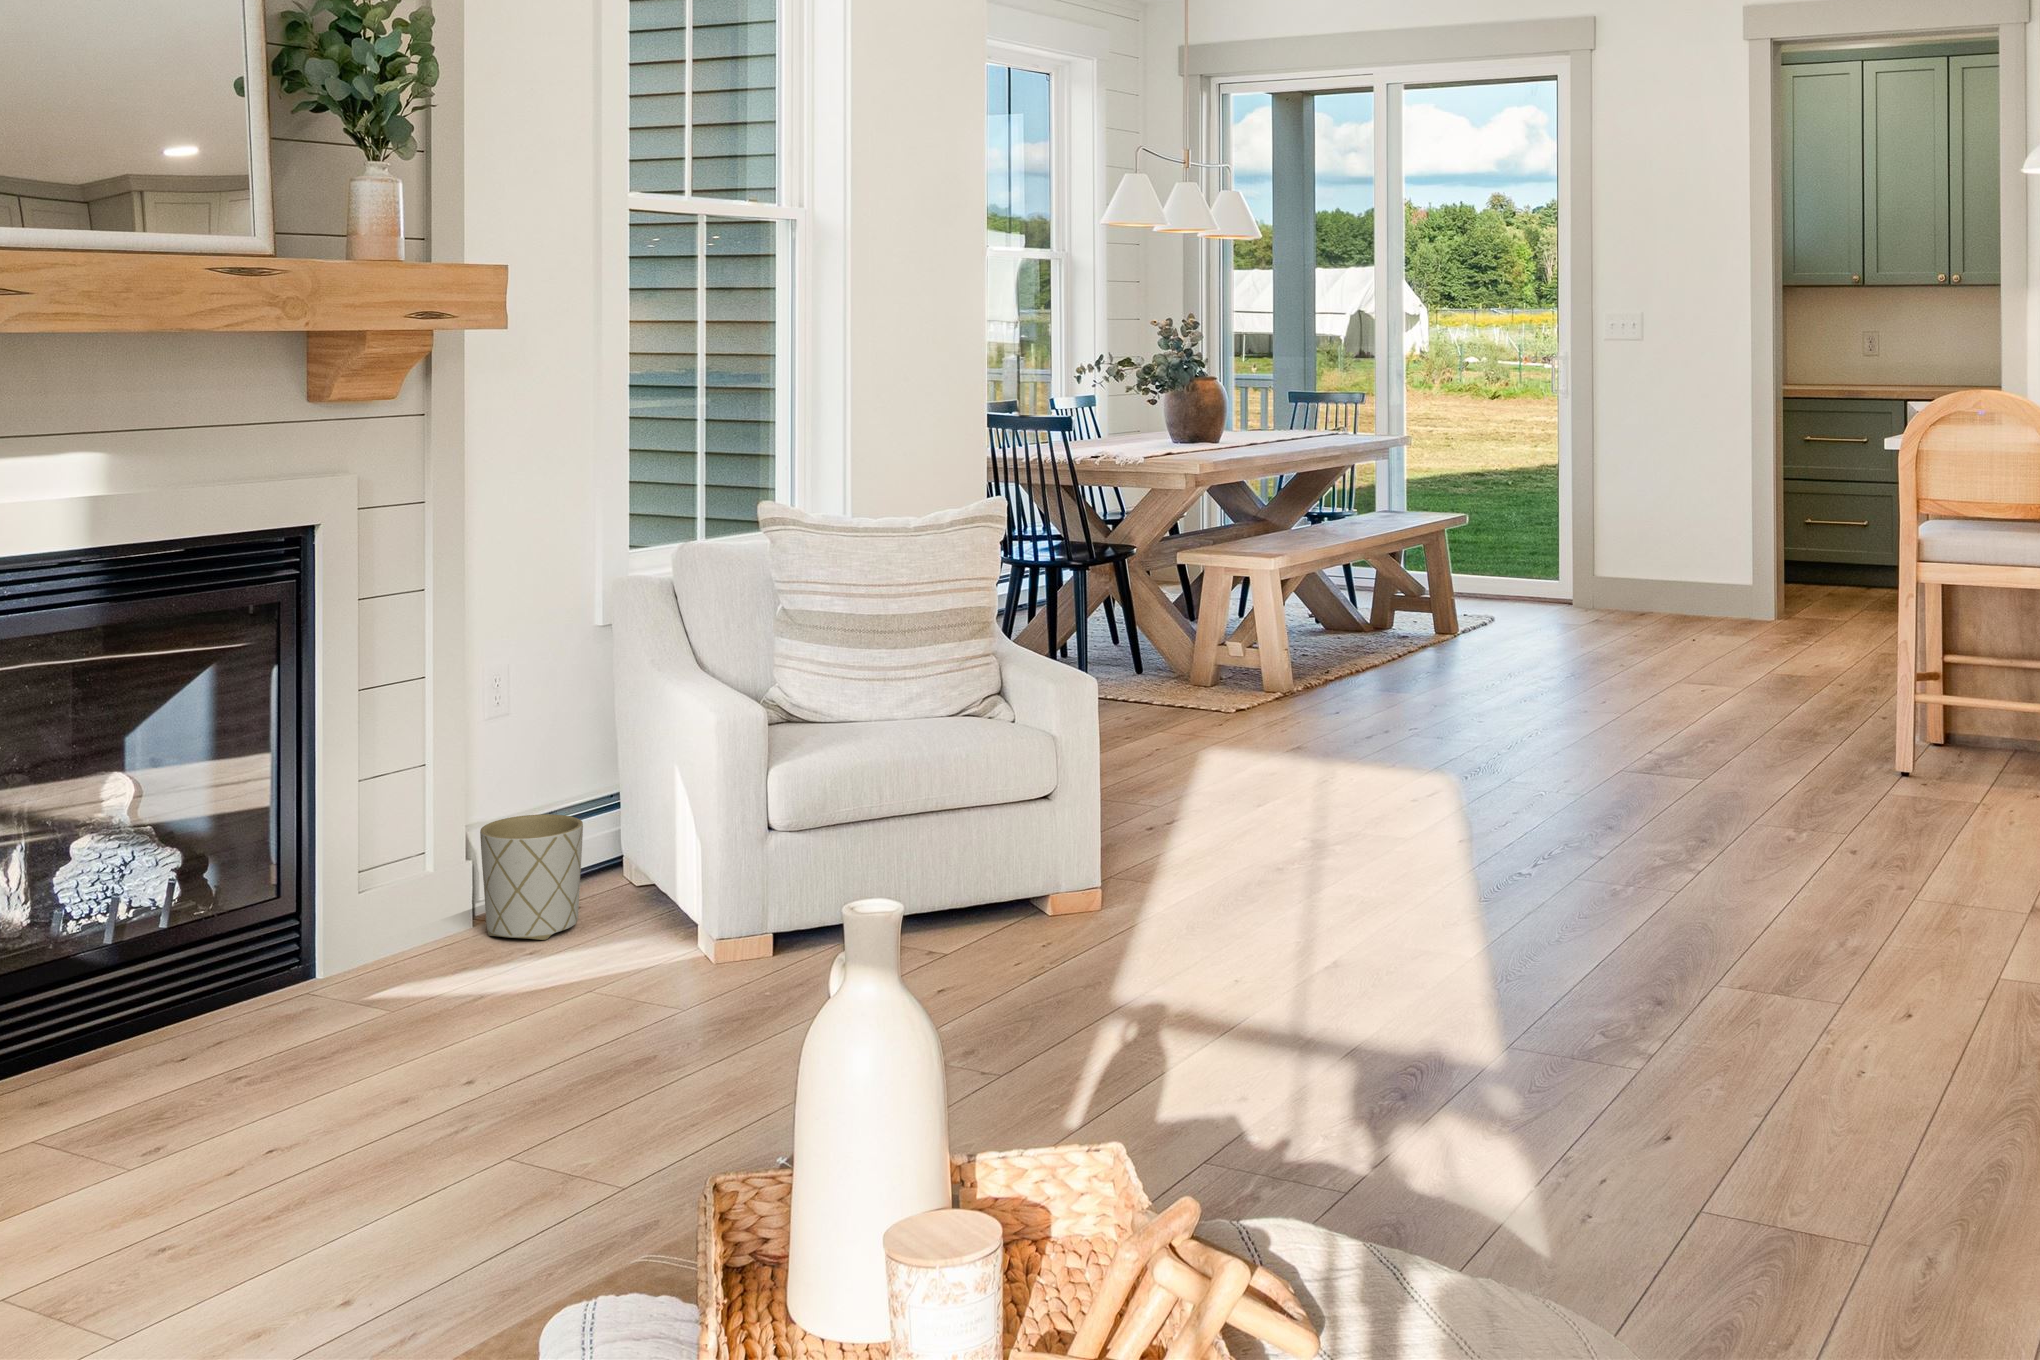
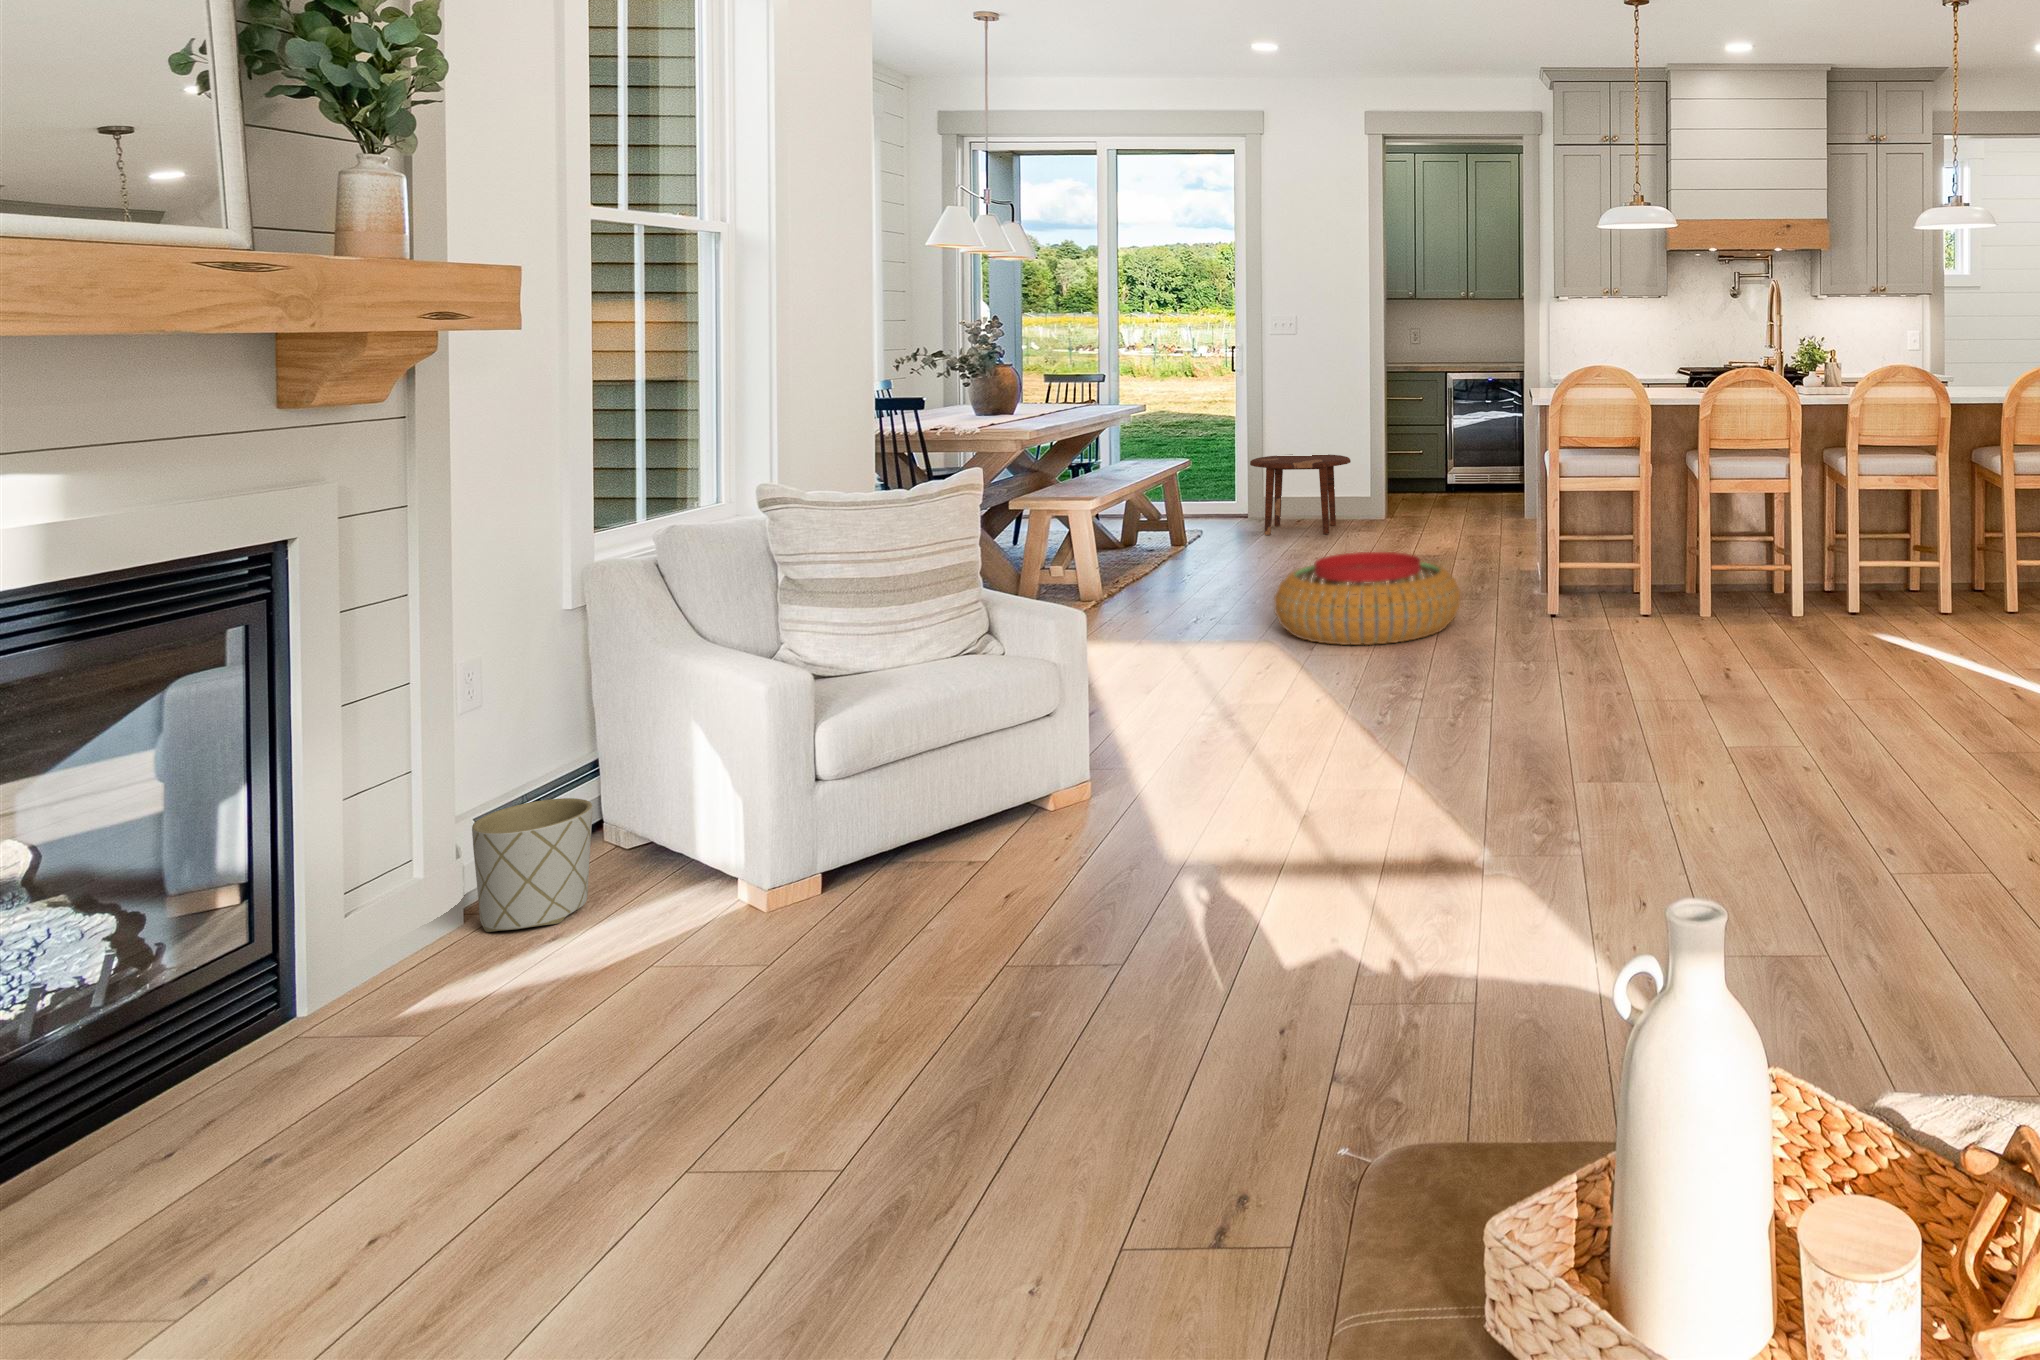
side table: none [1553,515,1703,634] -> present [1250,454,1351,535]
pouf: none [1473,655,1749,788] -> present [1274,552,1460,645]

